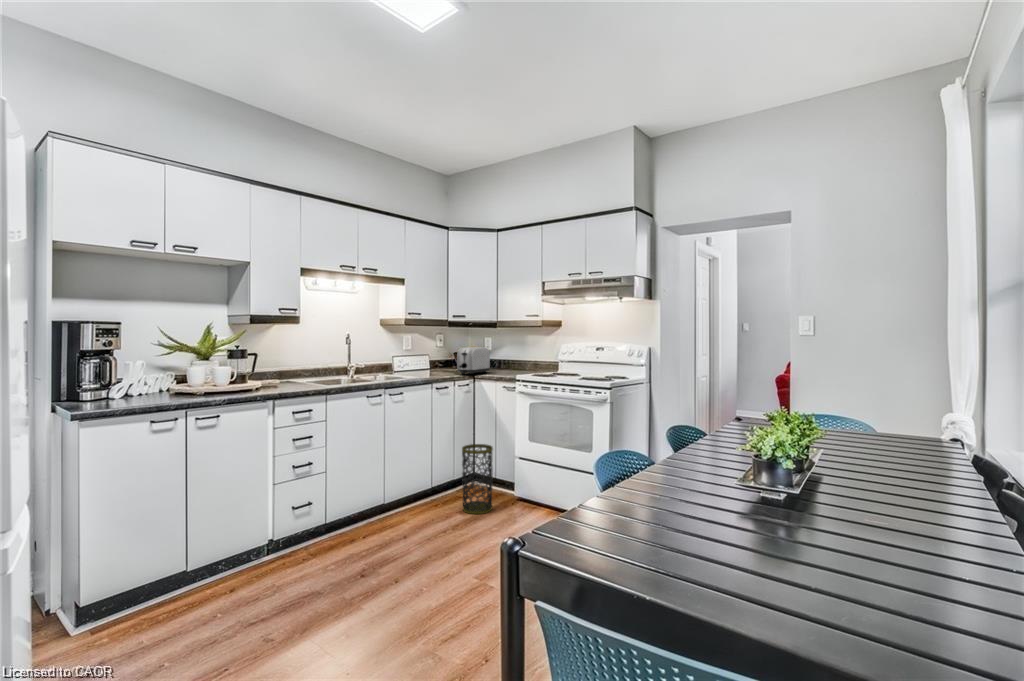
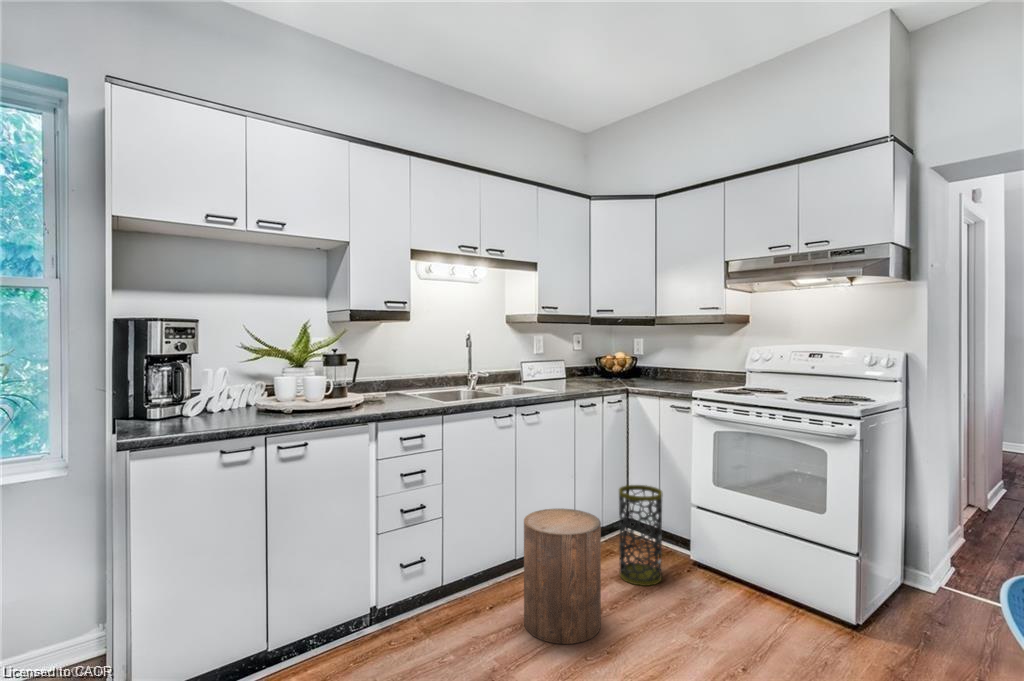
toaster: present [457,347,490,375] -> none [607,351,650,388]
stool: none [388,460,444,551] -> present [524,509,601,644]

